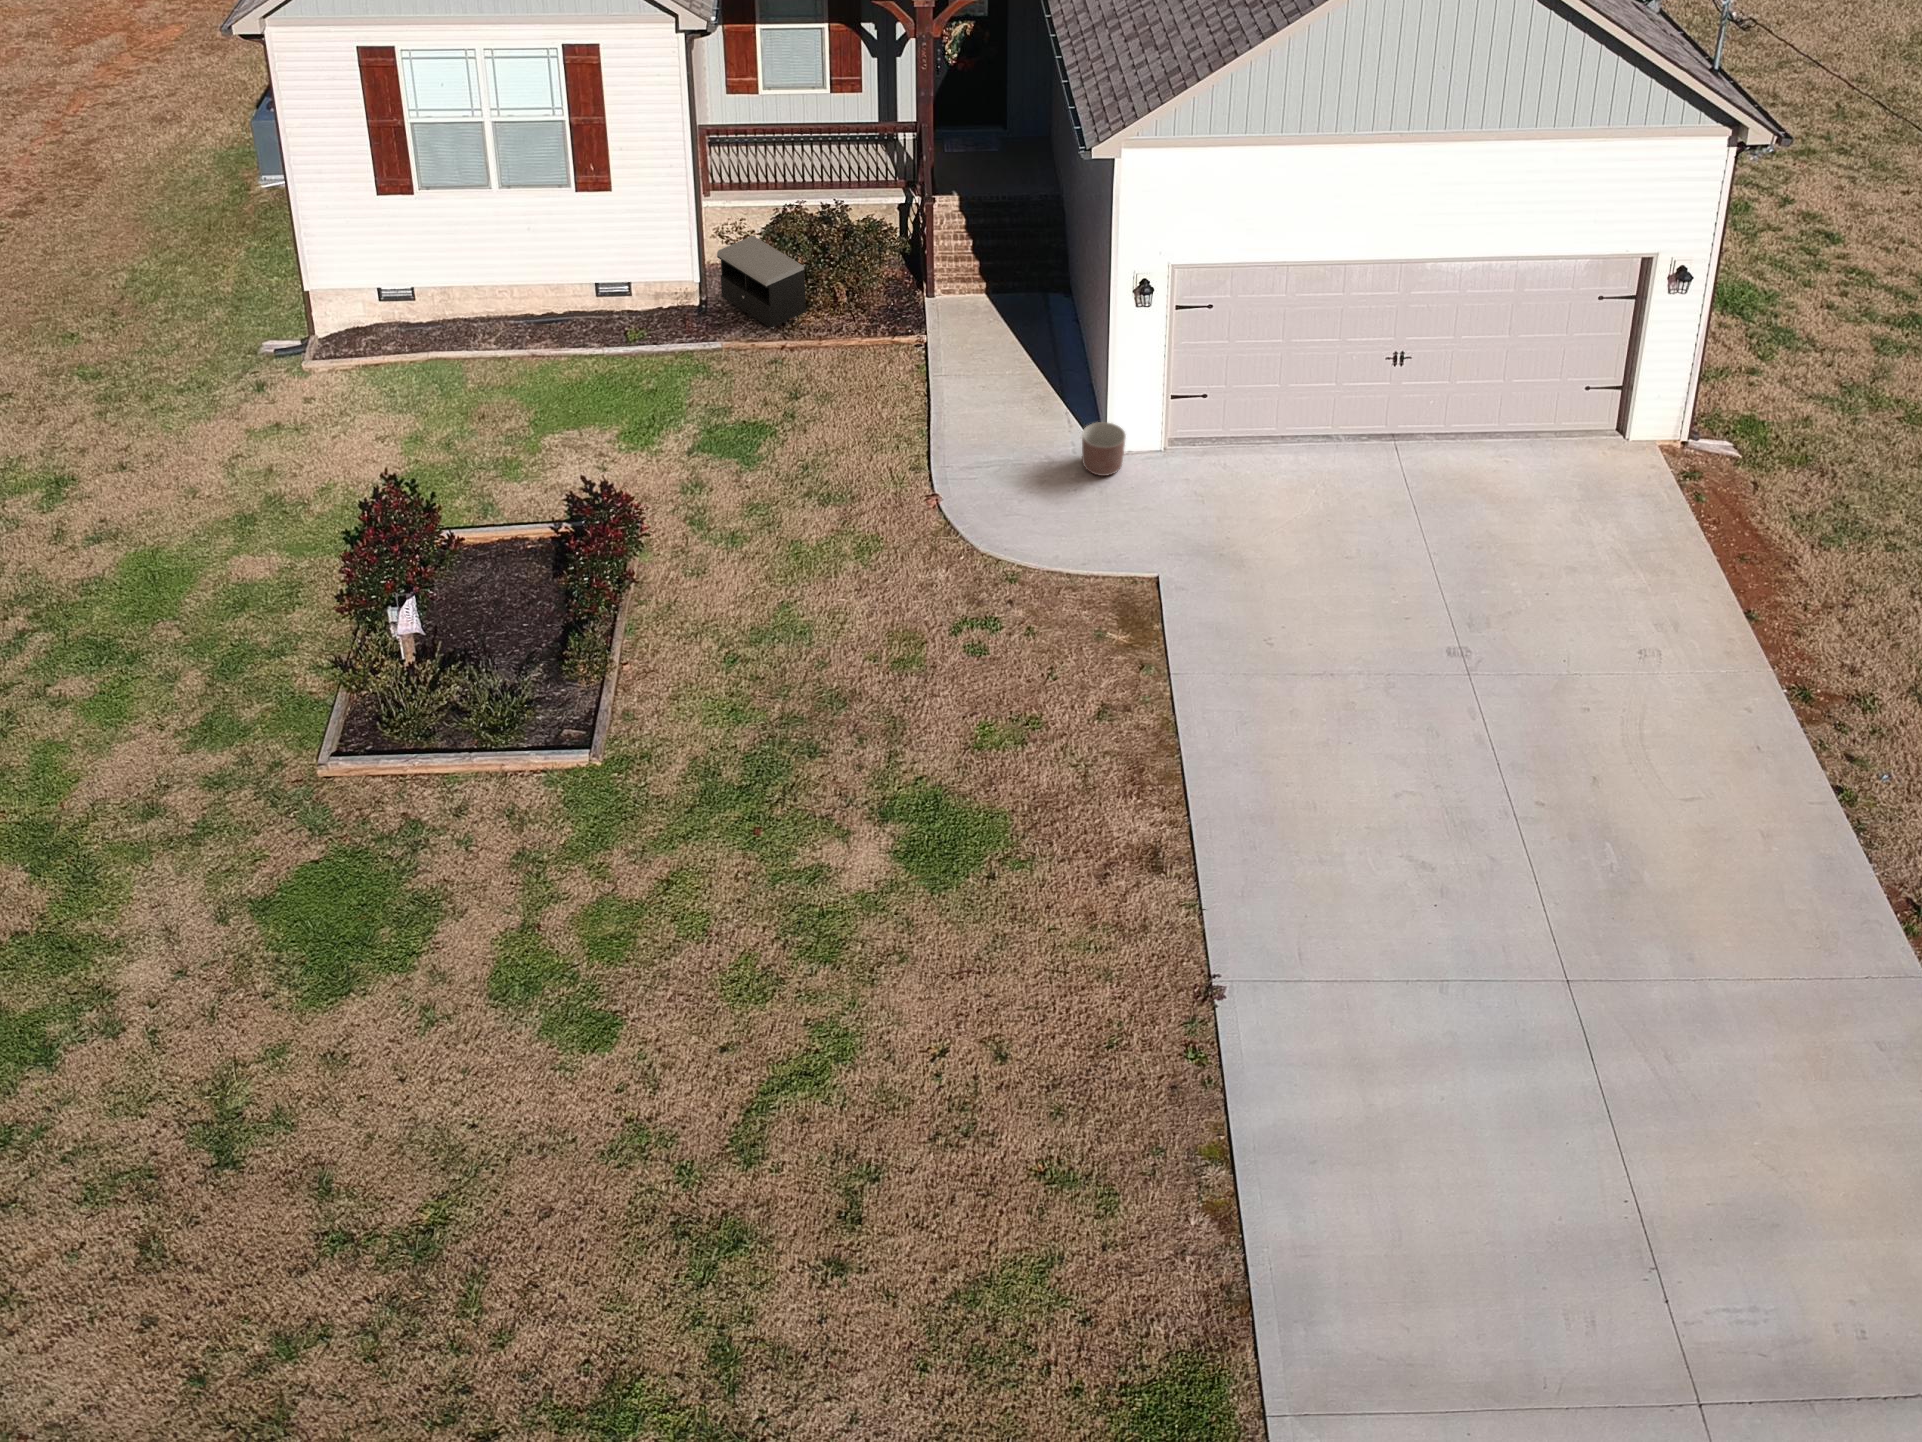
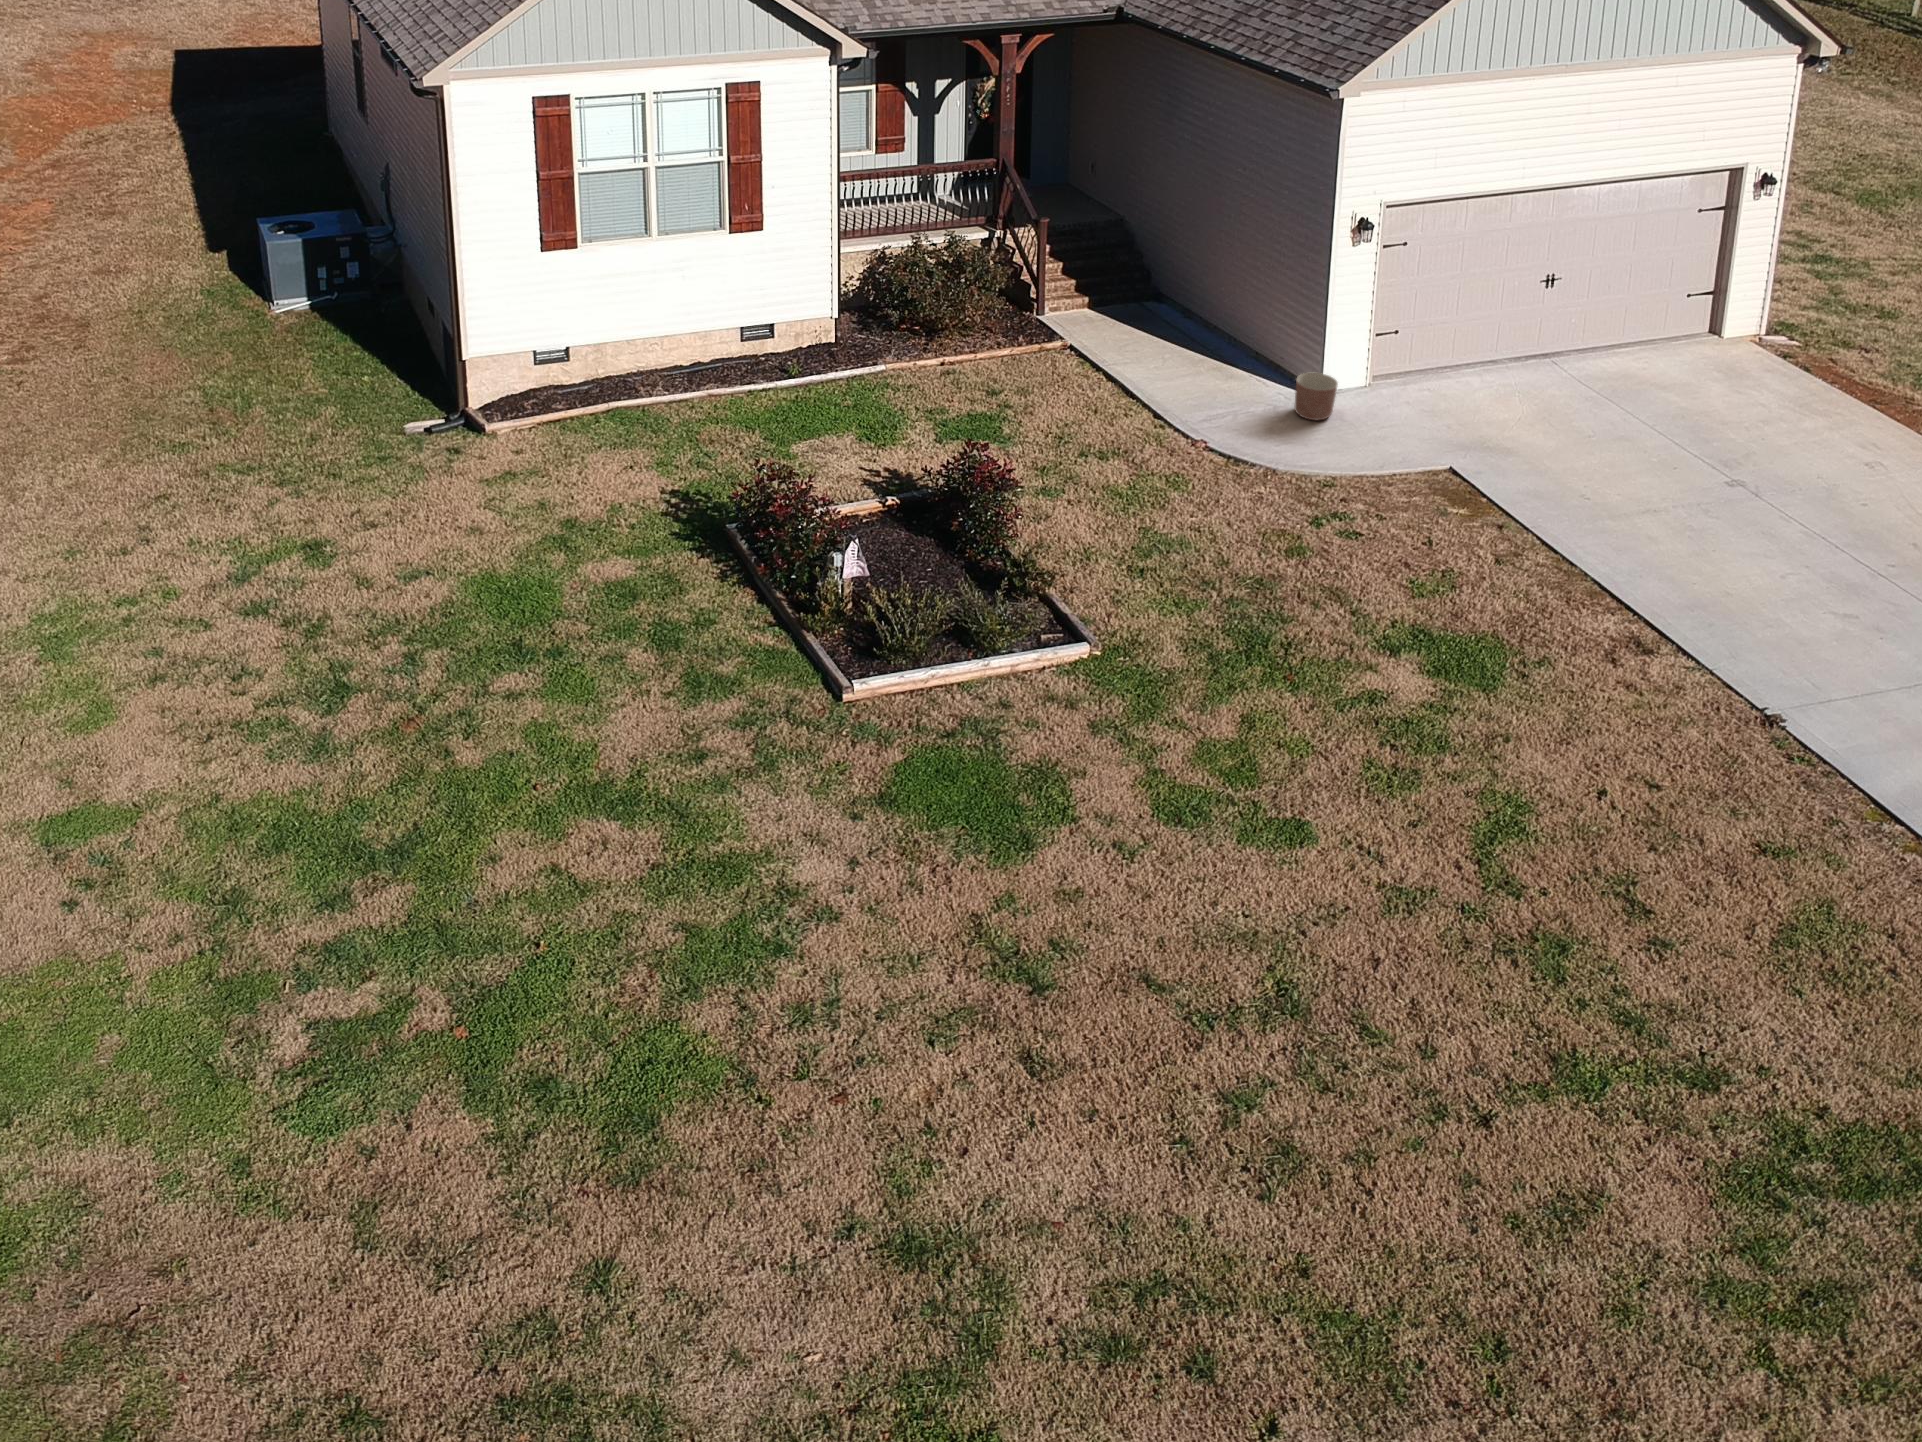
storage bench: present [717,236,806,328] -> none [864,268,954,350]

